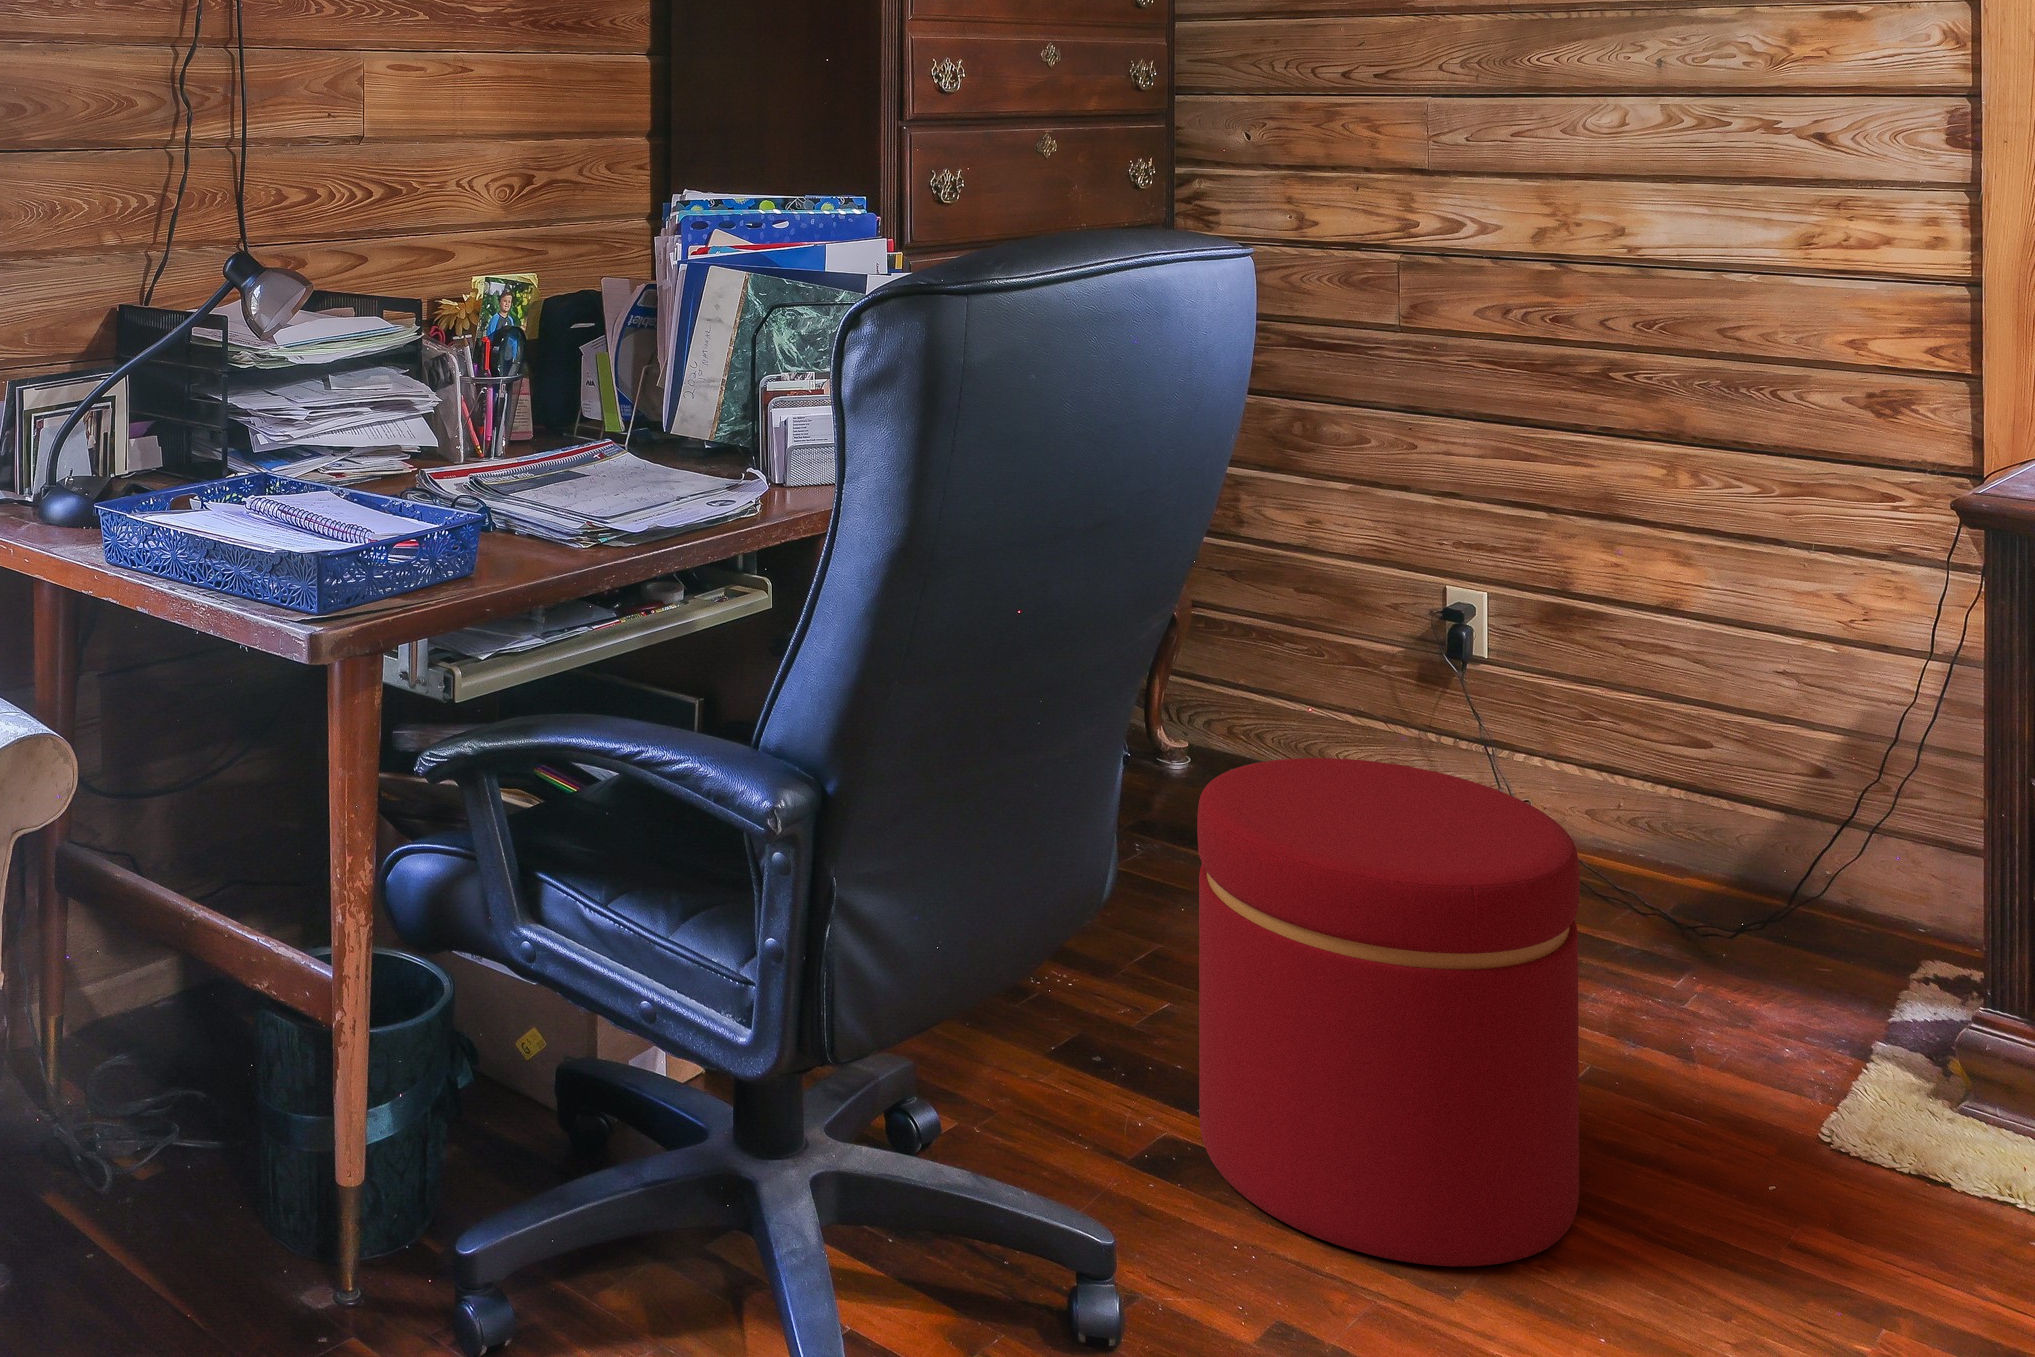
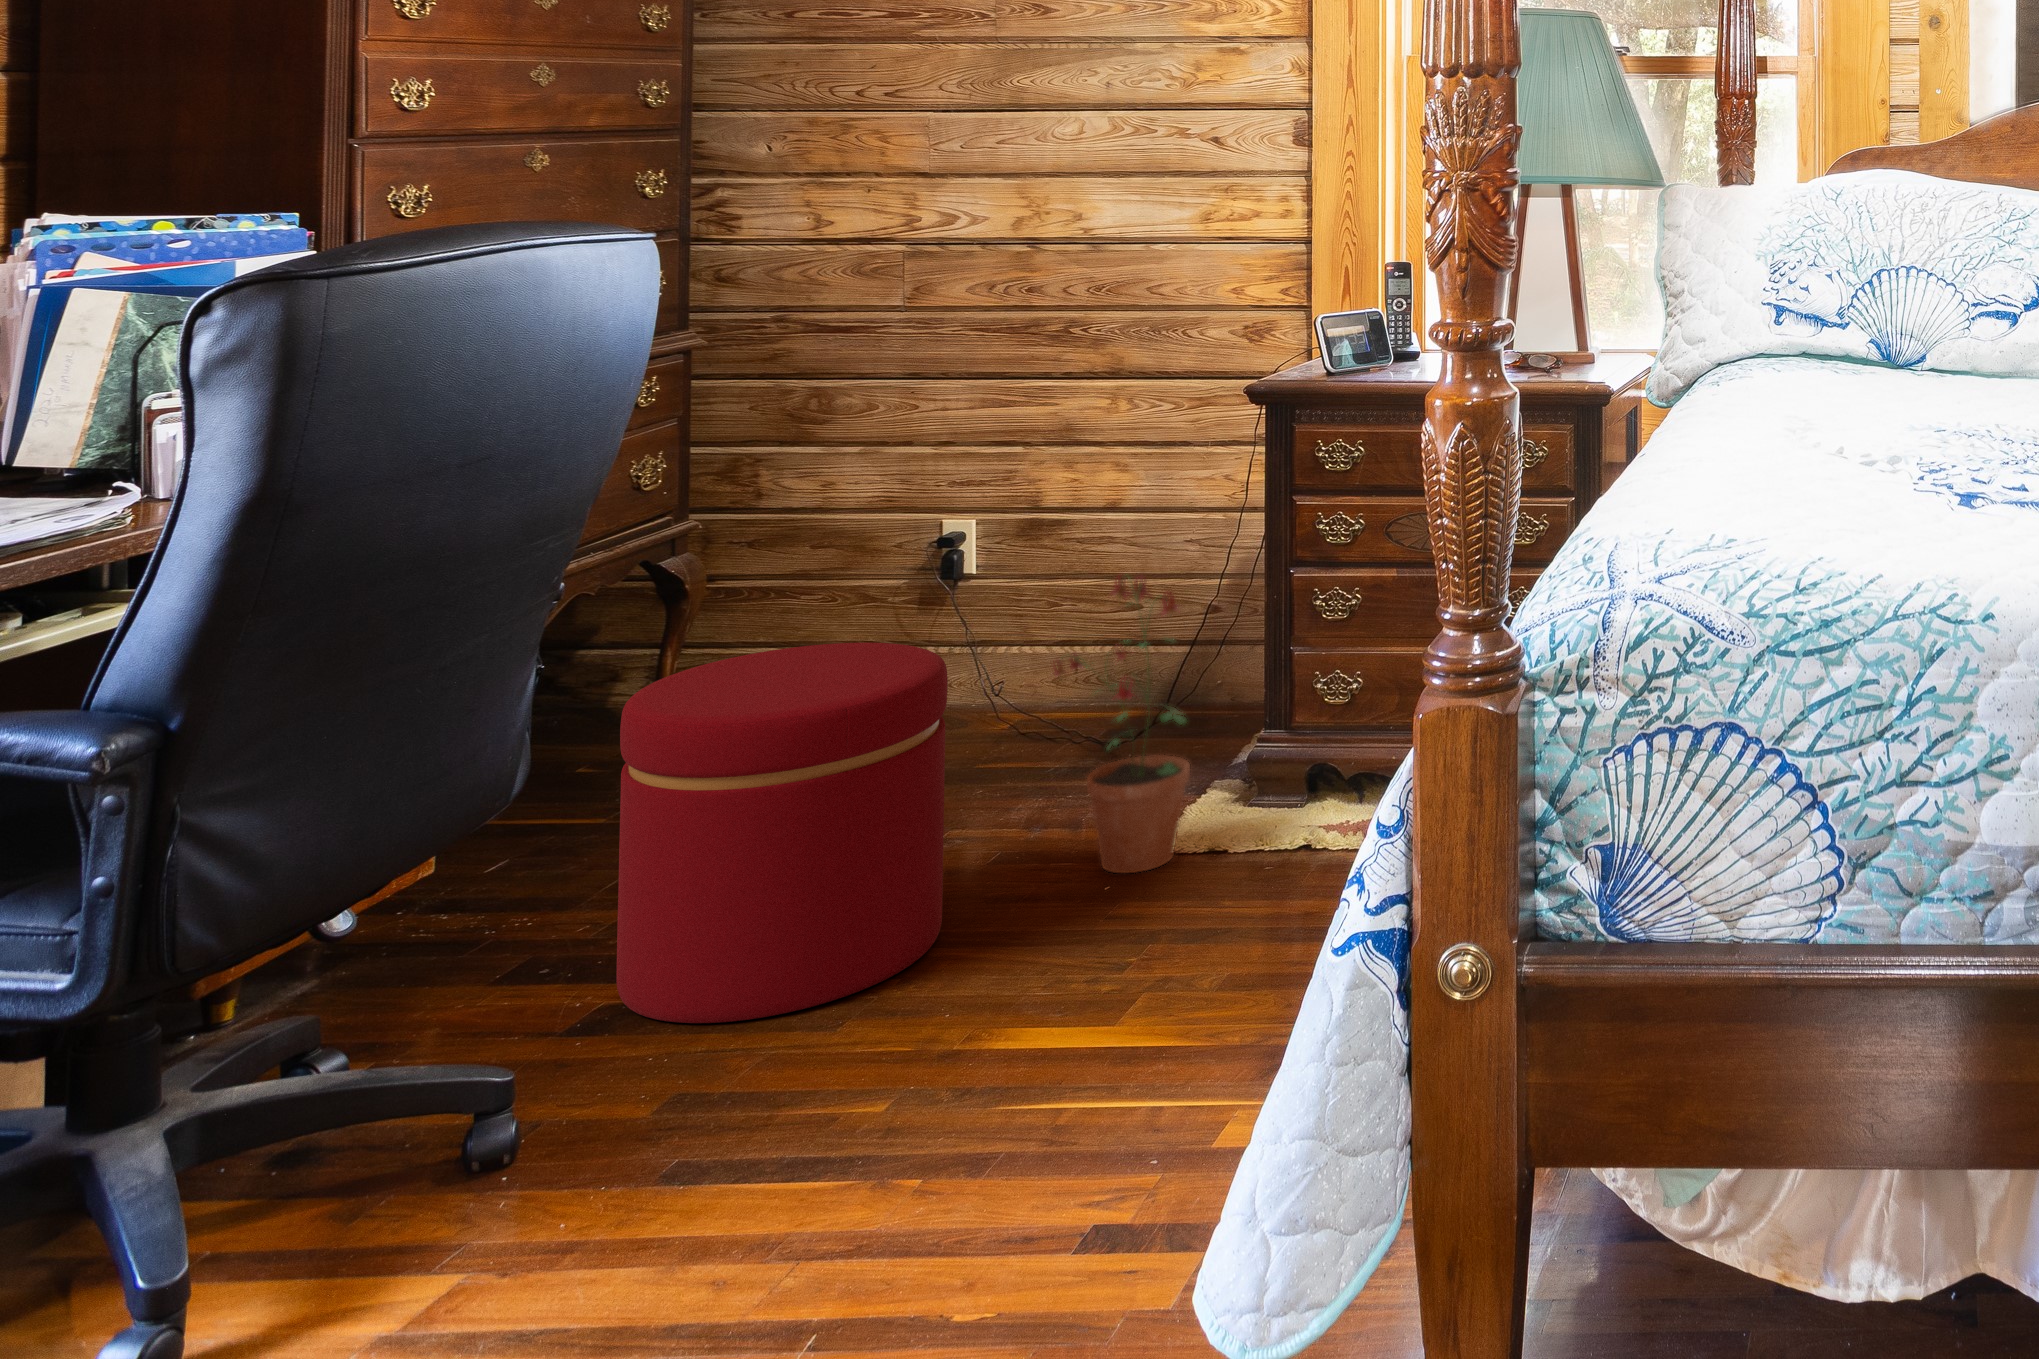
potted plant: none [1682,751,1926,1198] -> present [1054,576,1190,873]

